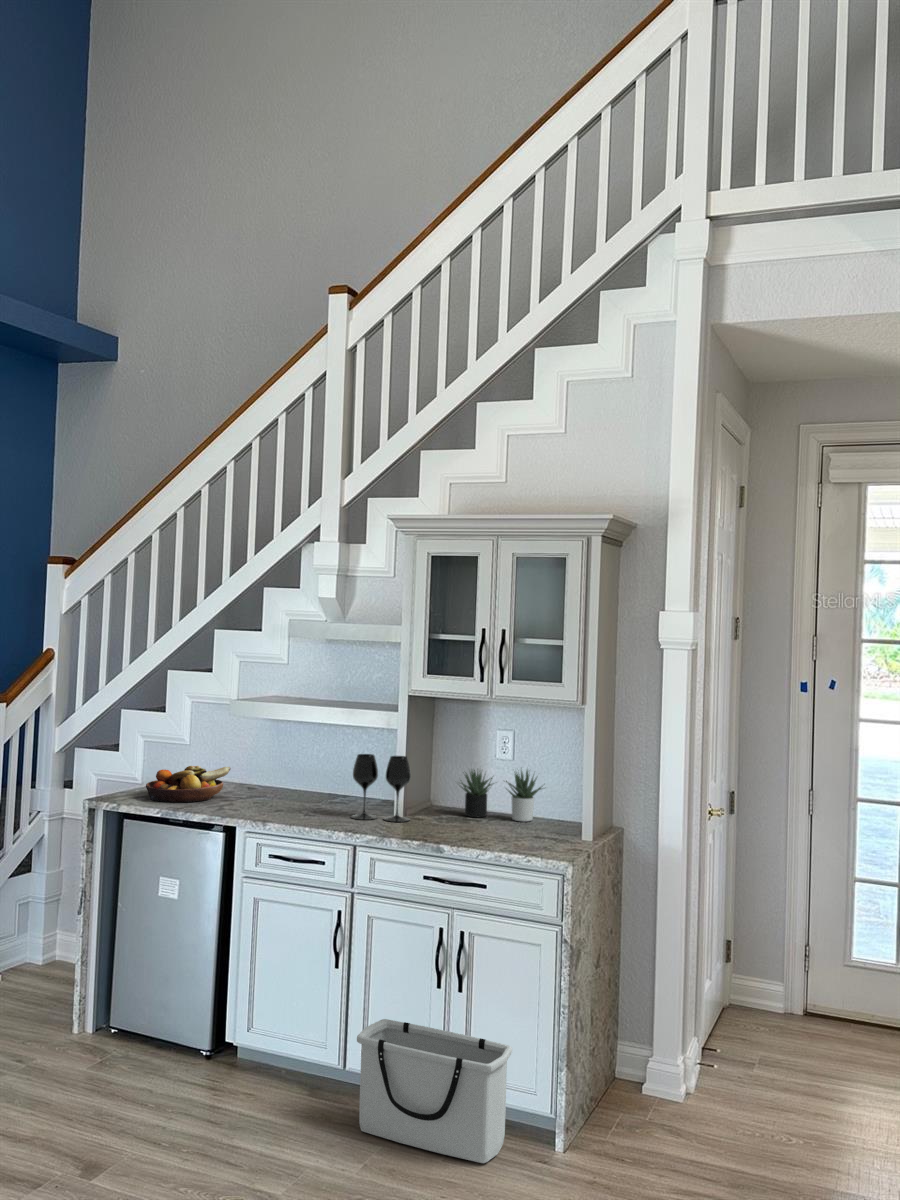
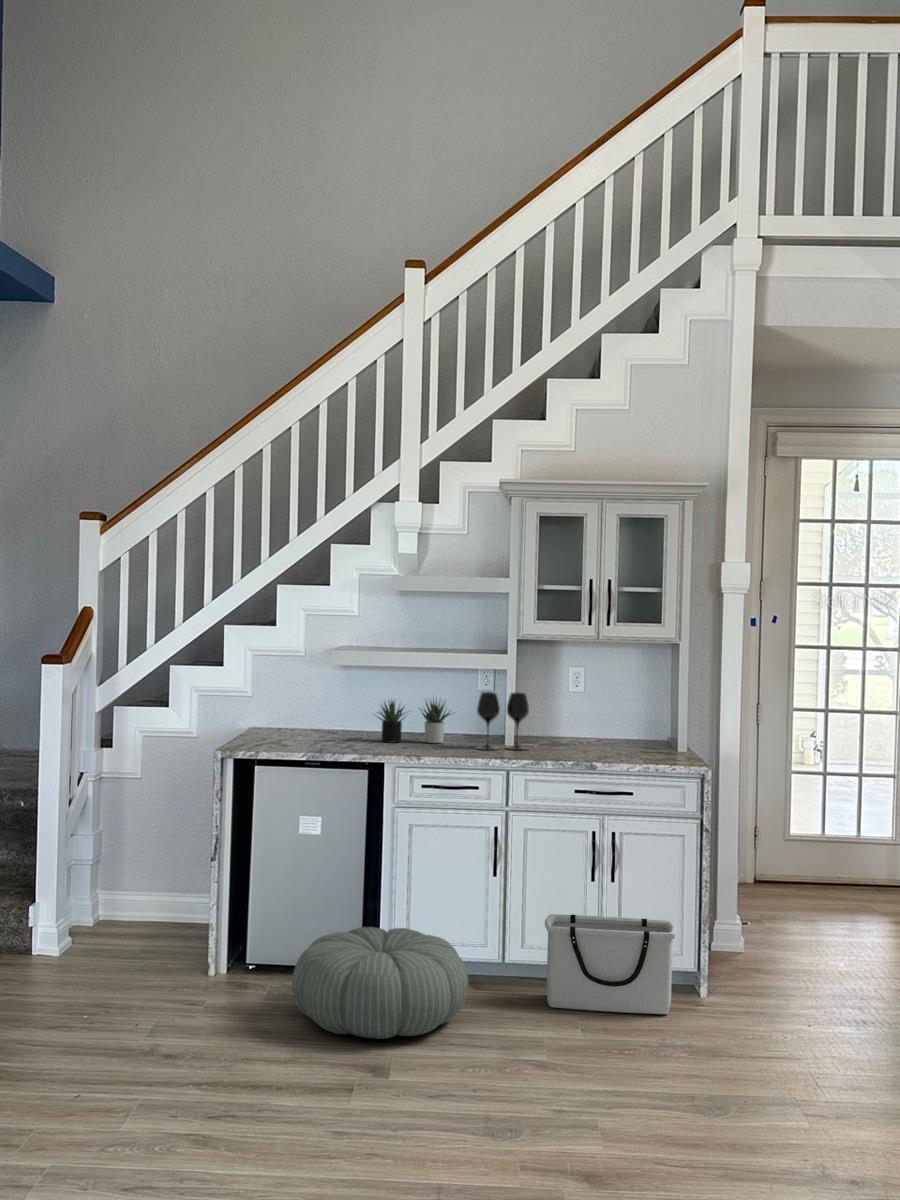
fruit bowl: present [146,766,231,802] -> none [263,712,335,746]
succulent plant: present [461,770,541,822] -> present [378,700,450,743]
pouf: none [62,1009,262,1148] -> present [292,927,468,1039]

